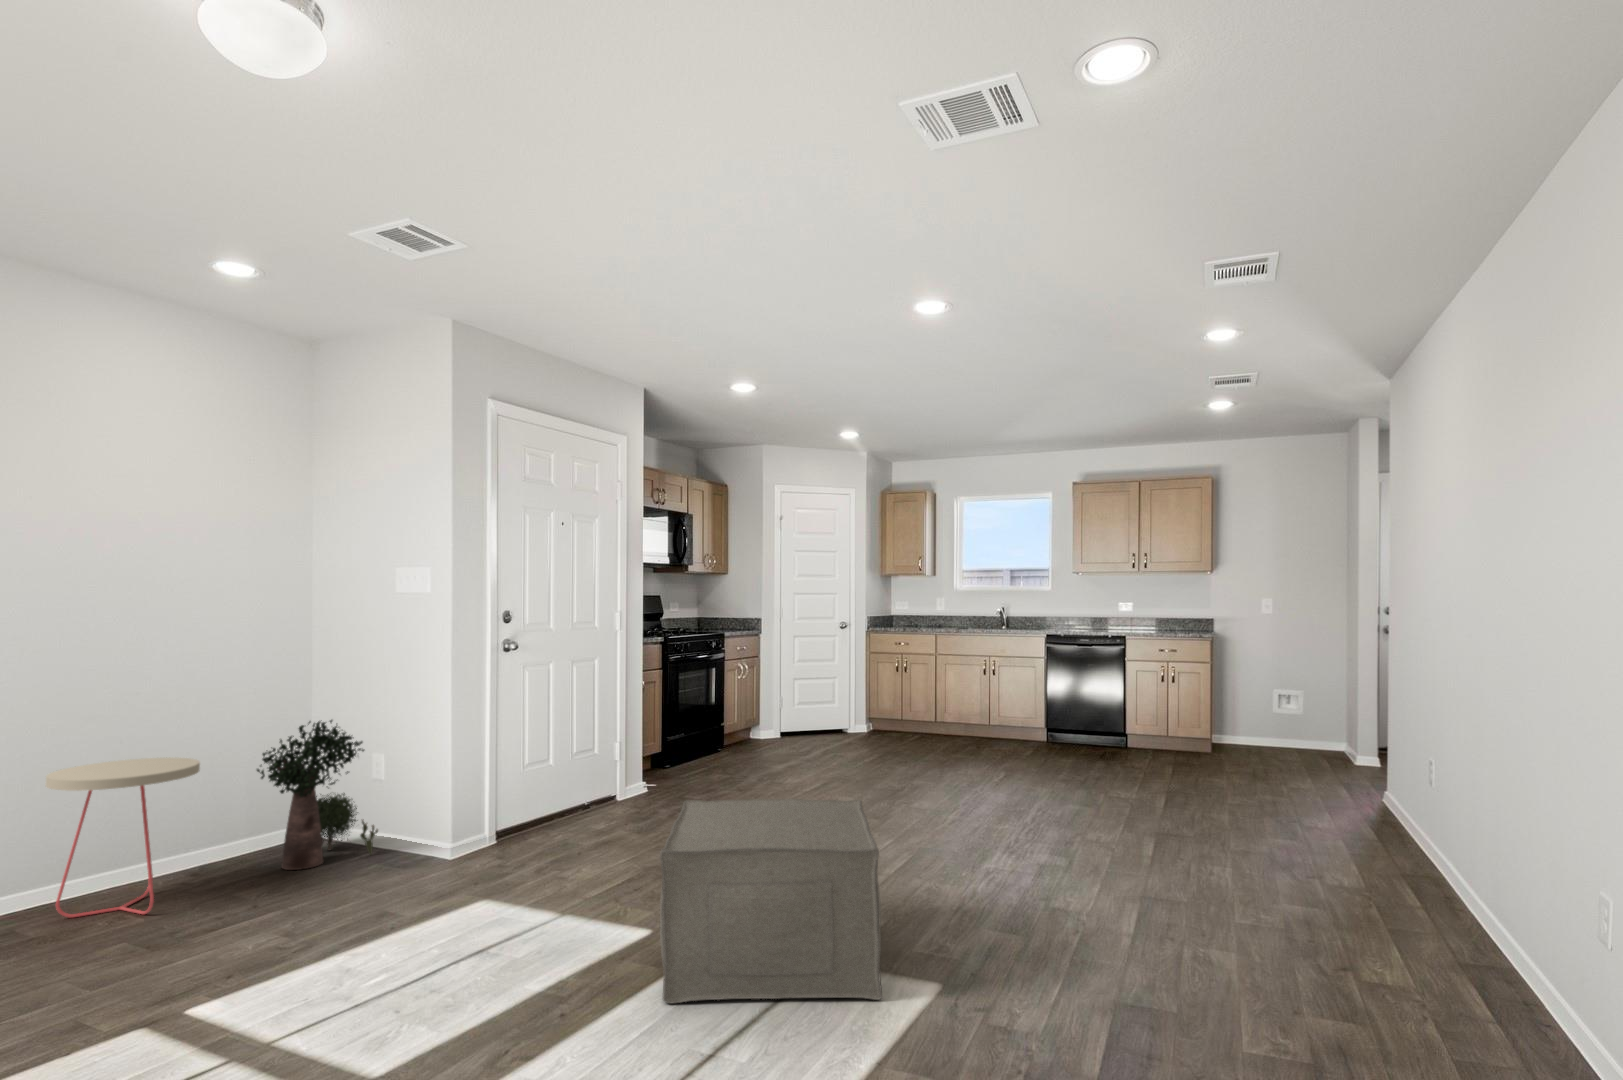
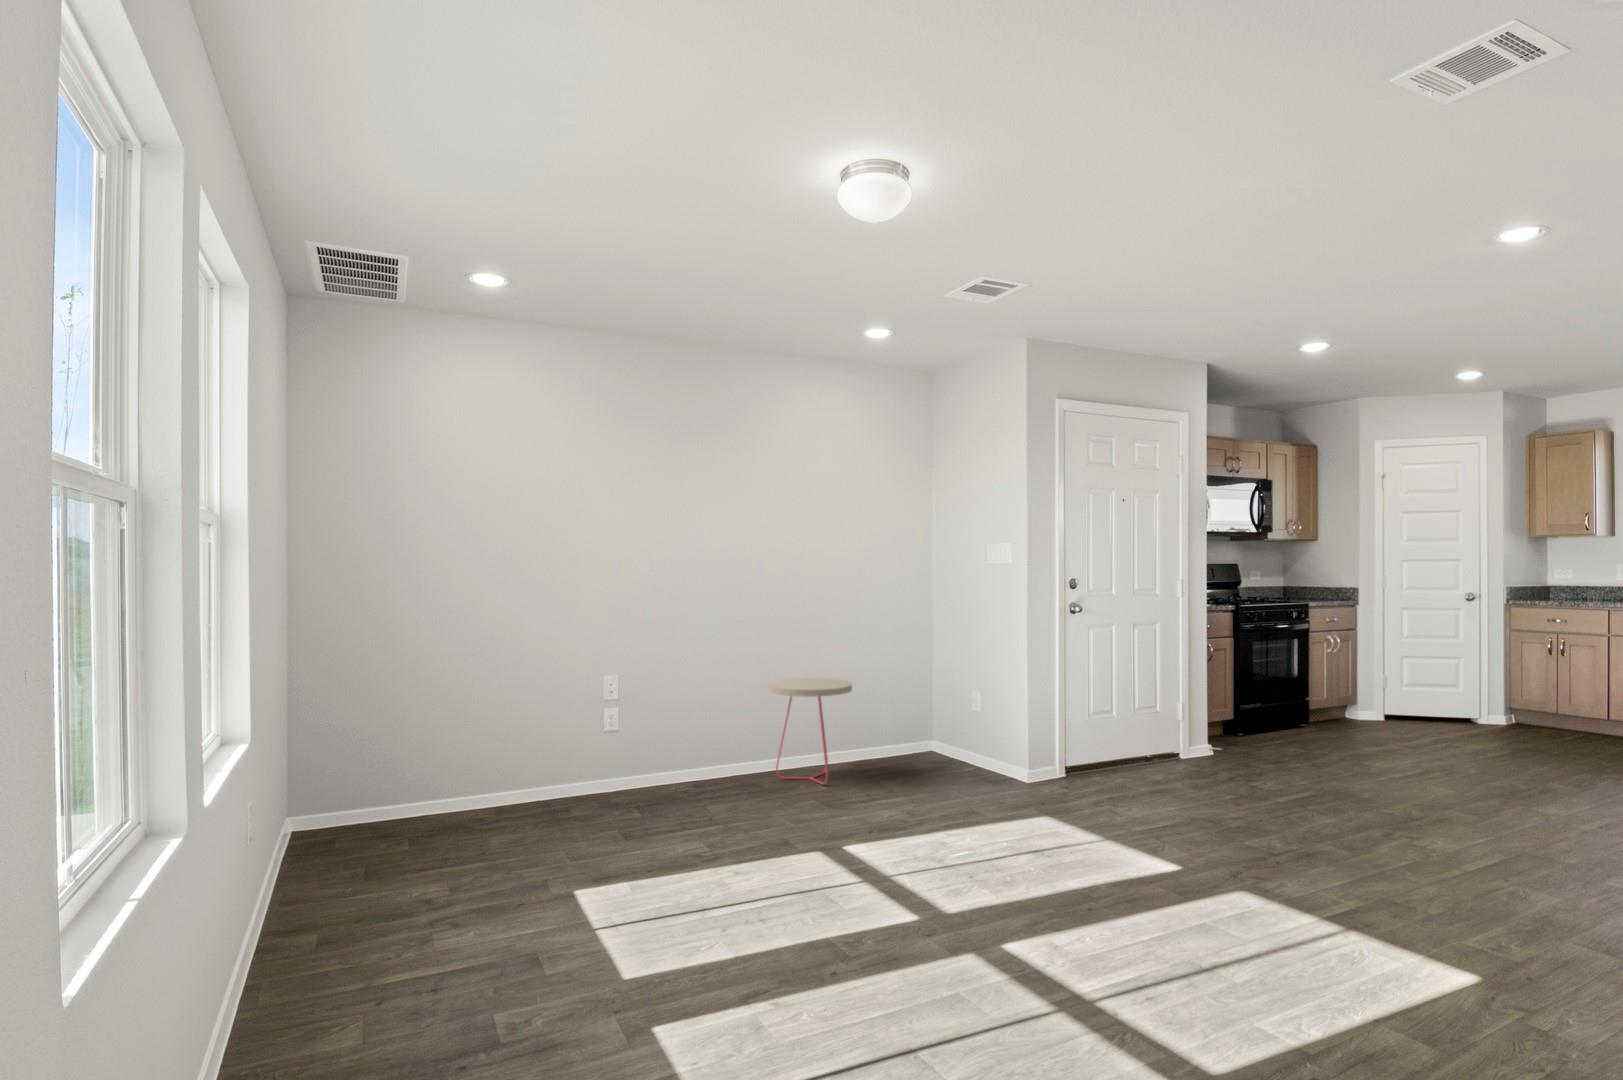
potted plant: present [257,720,378,870] -> none [888,661,973,772]
ottoman: present [660,799,882,1004] -> none [1174,758,1416,973]

